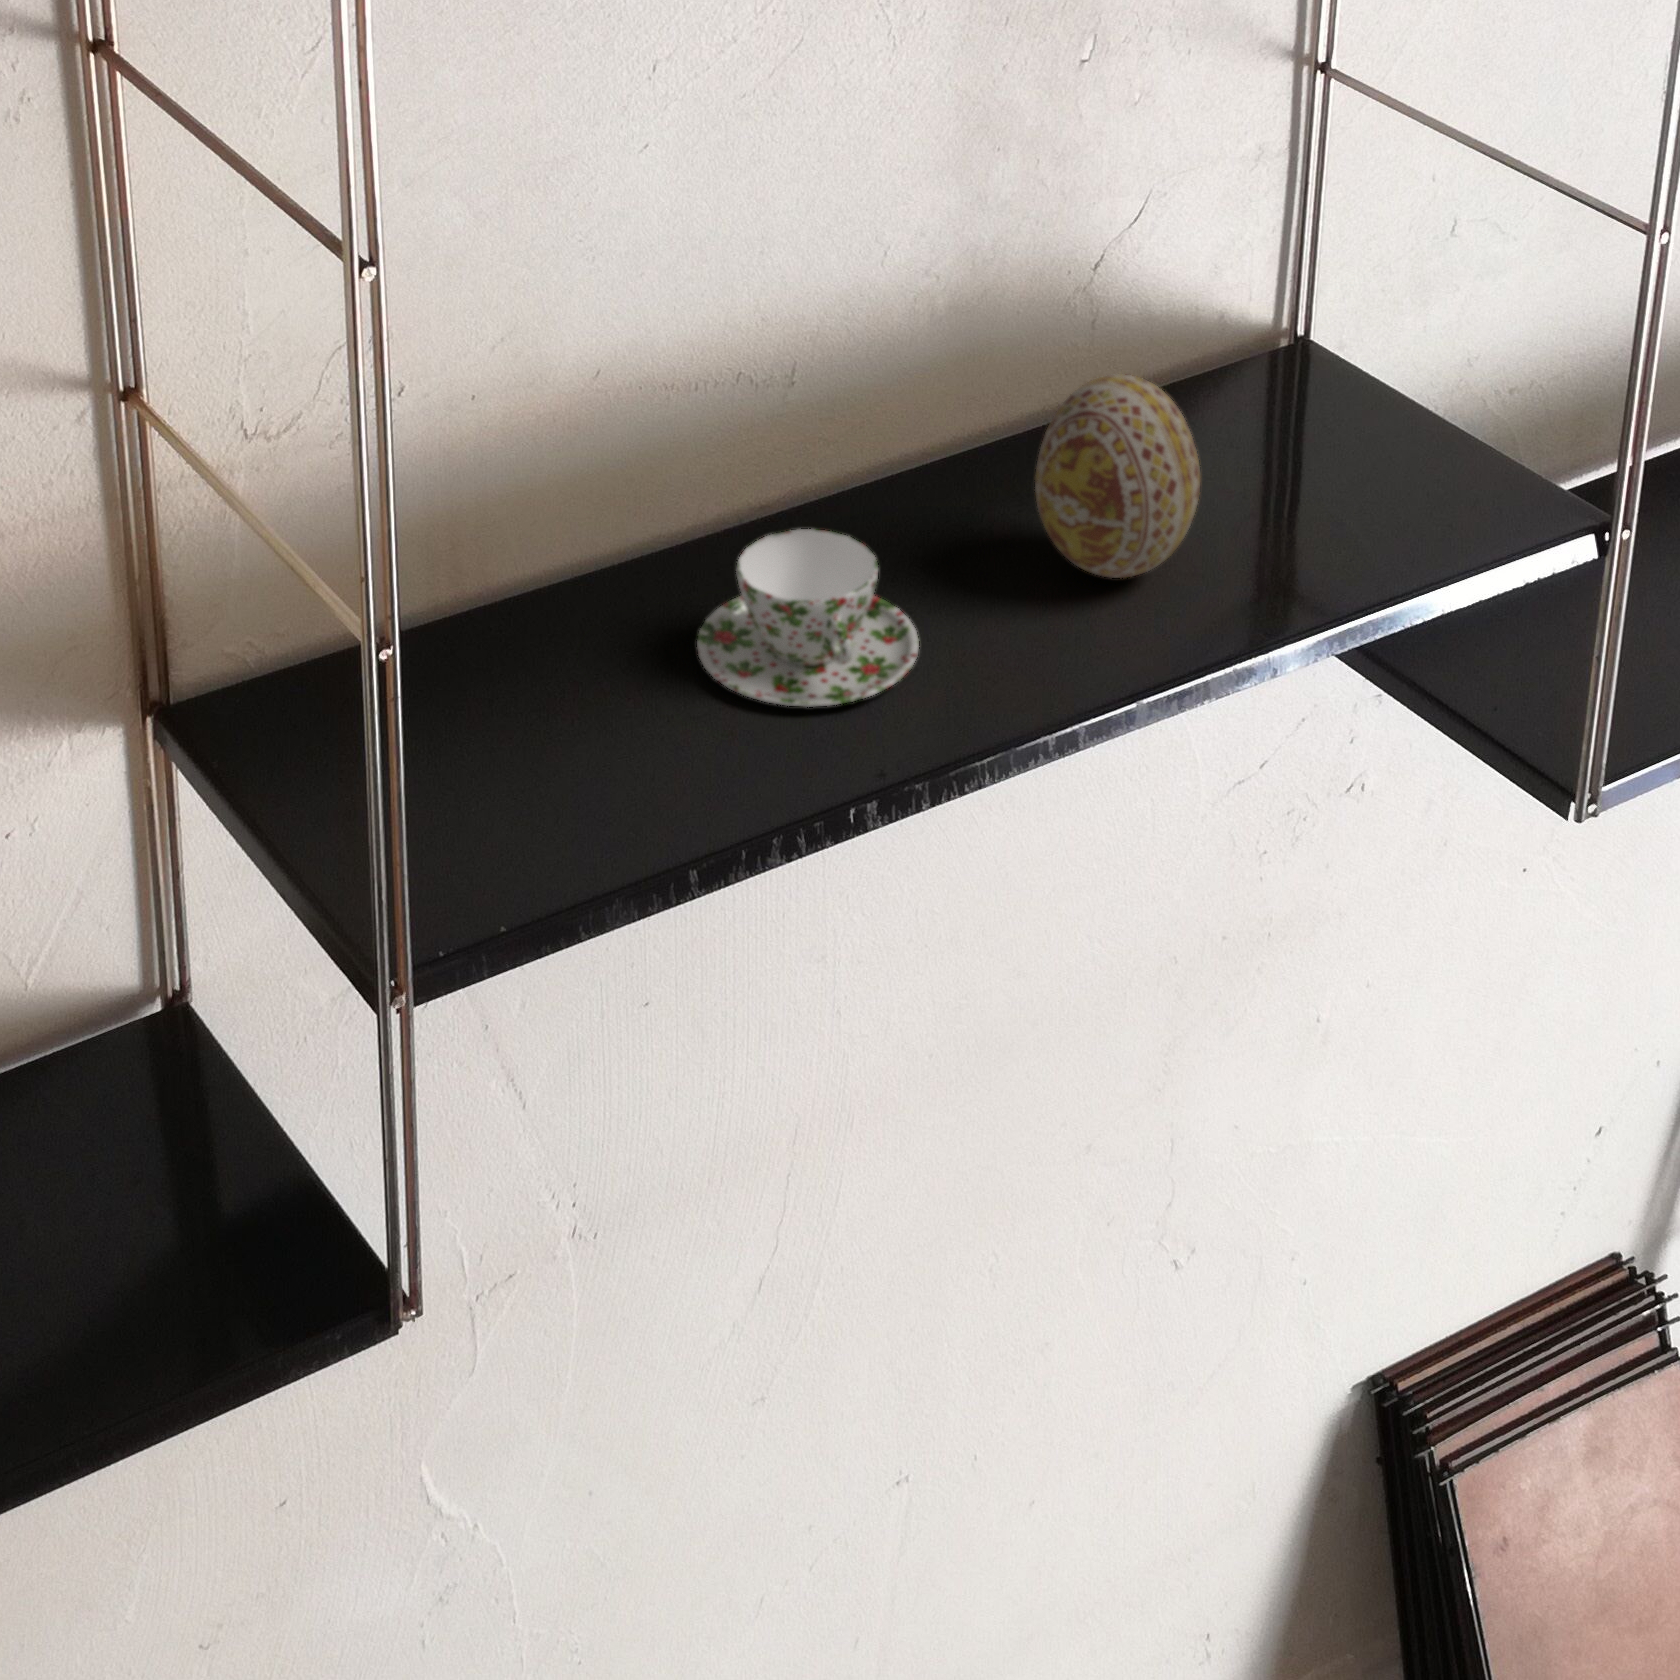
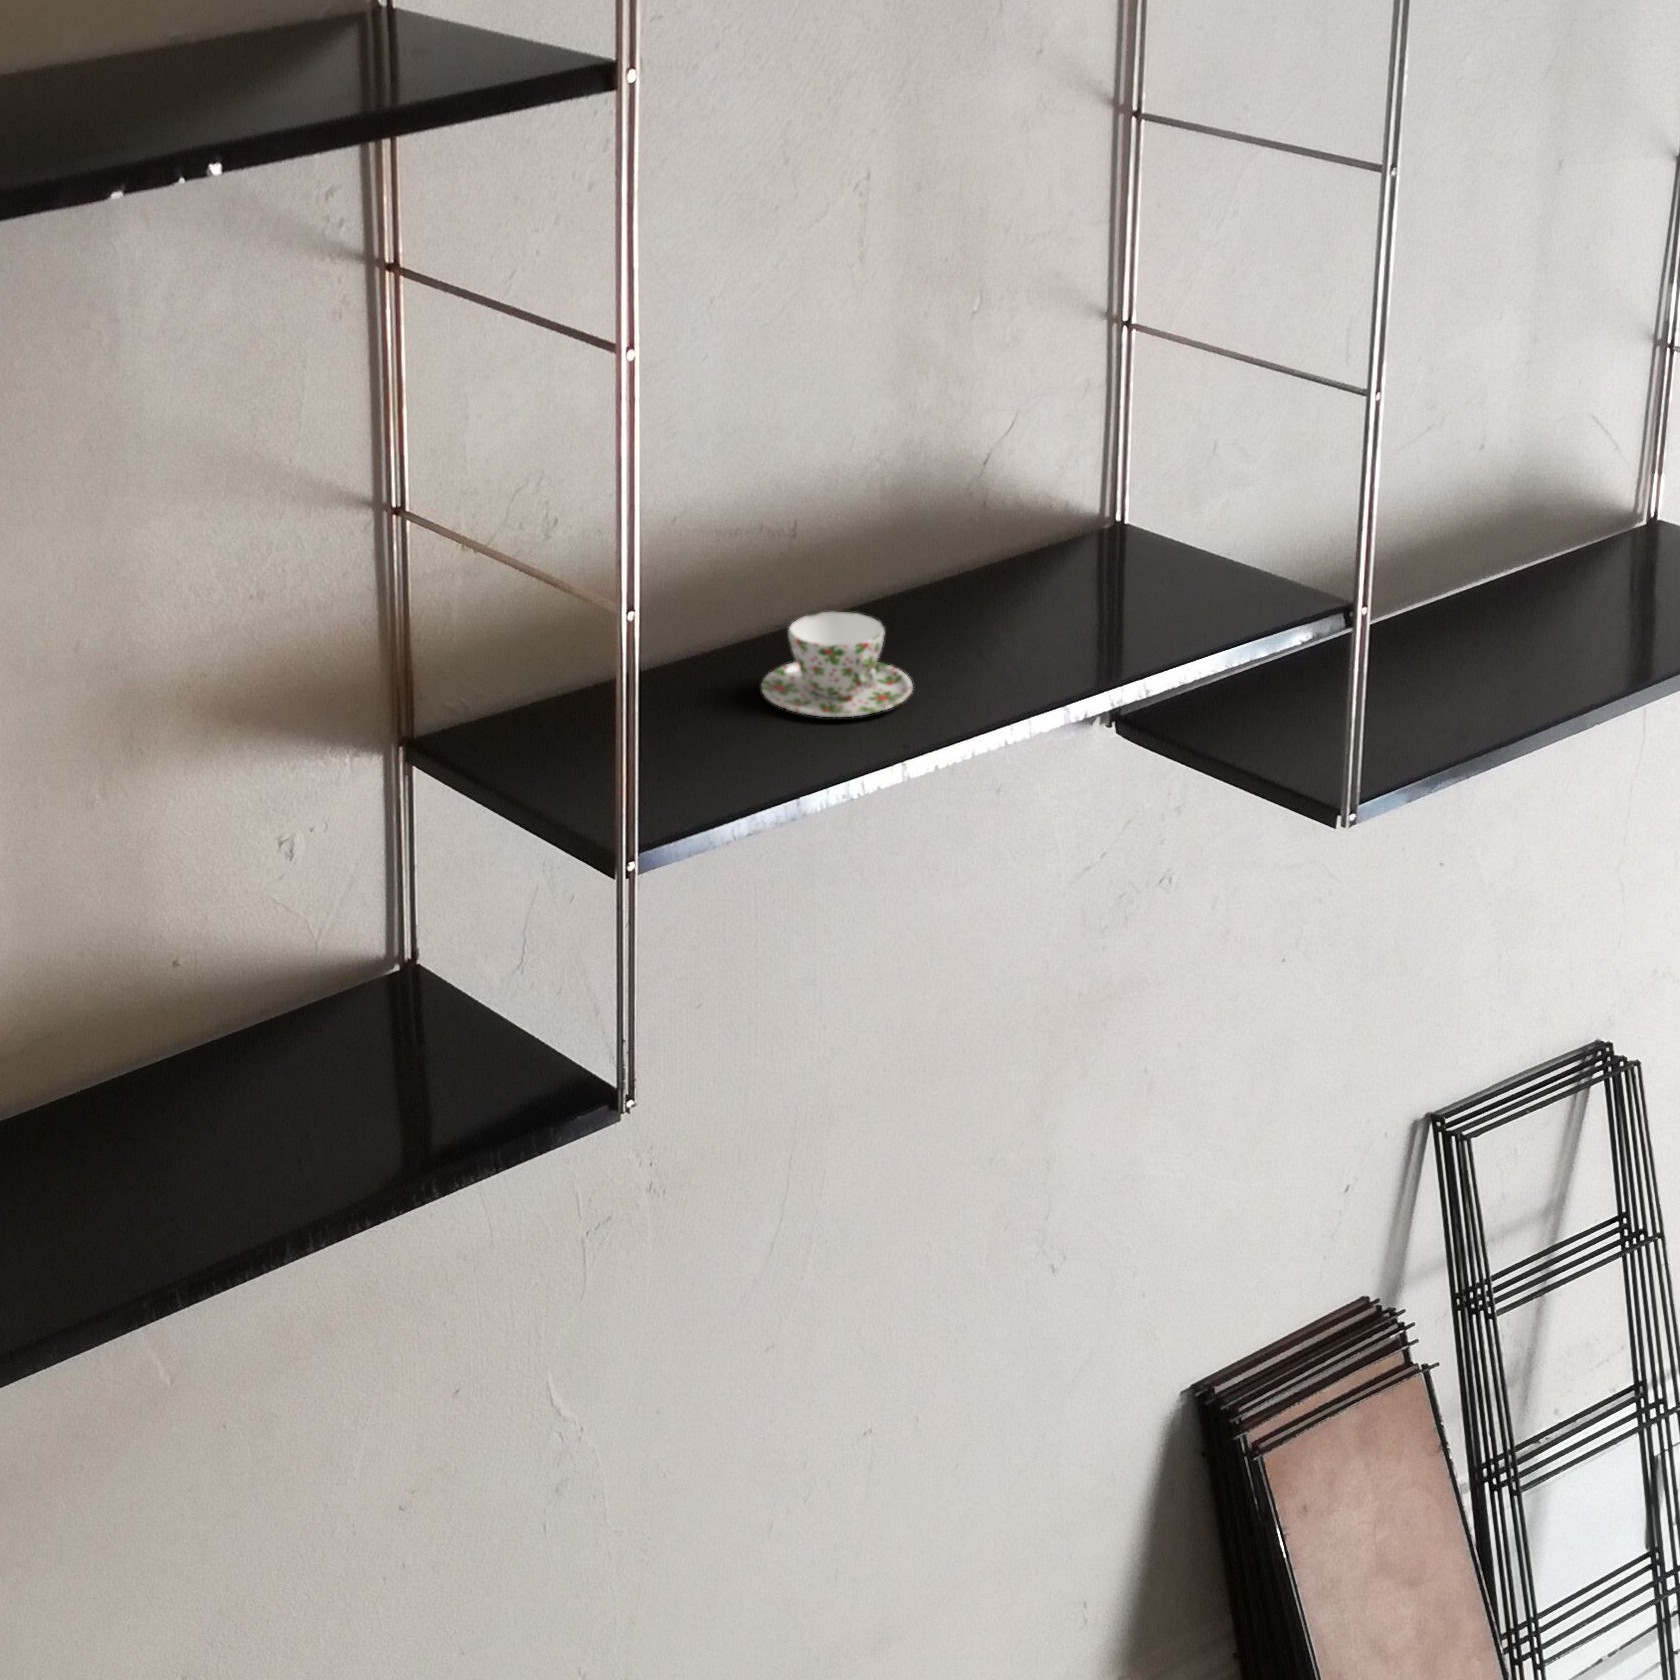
decorative egg: present [1035,374,1200,578] -> none [973,504,1085,646]

